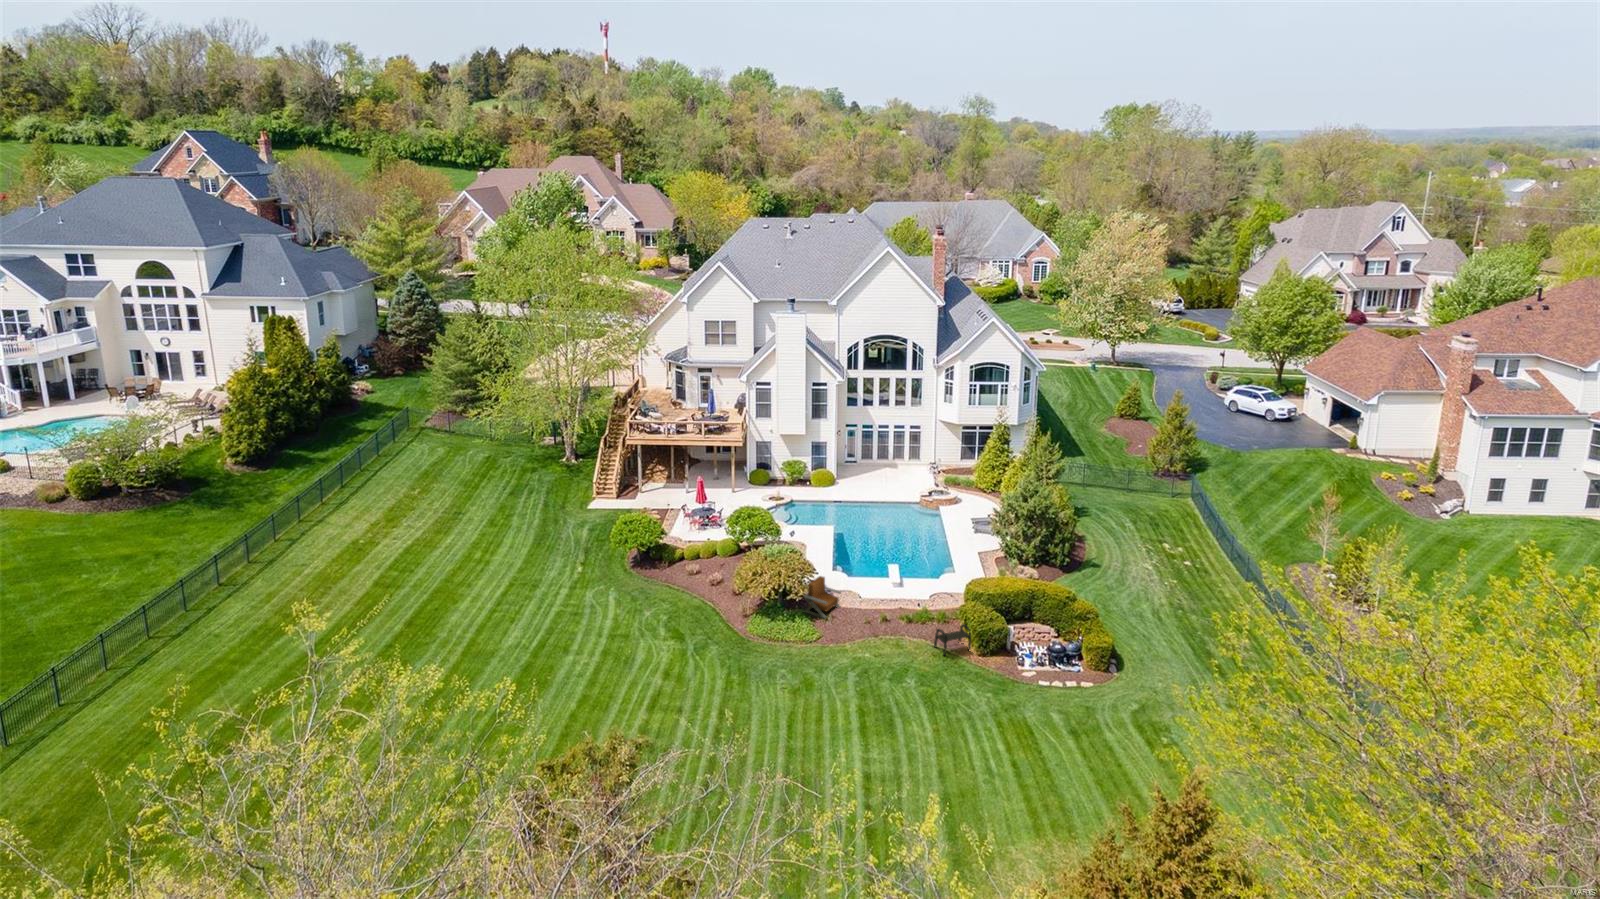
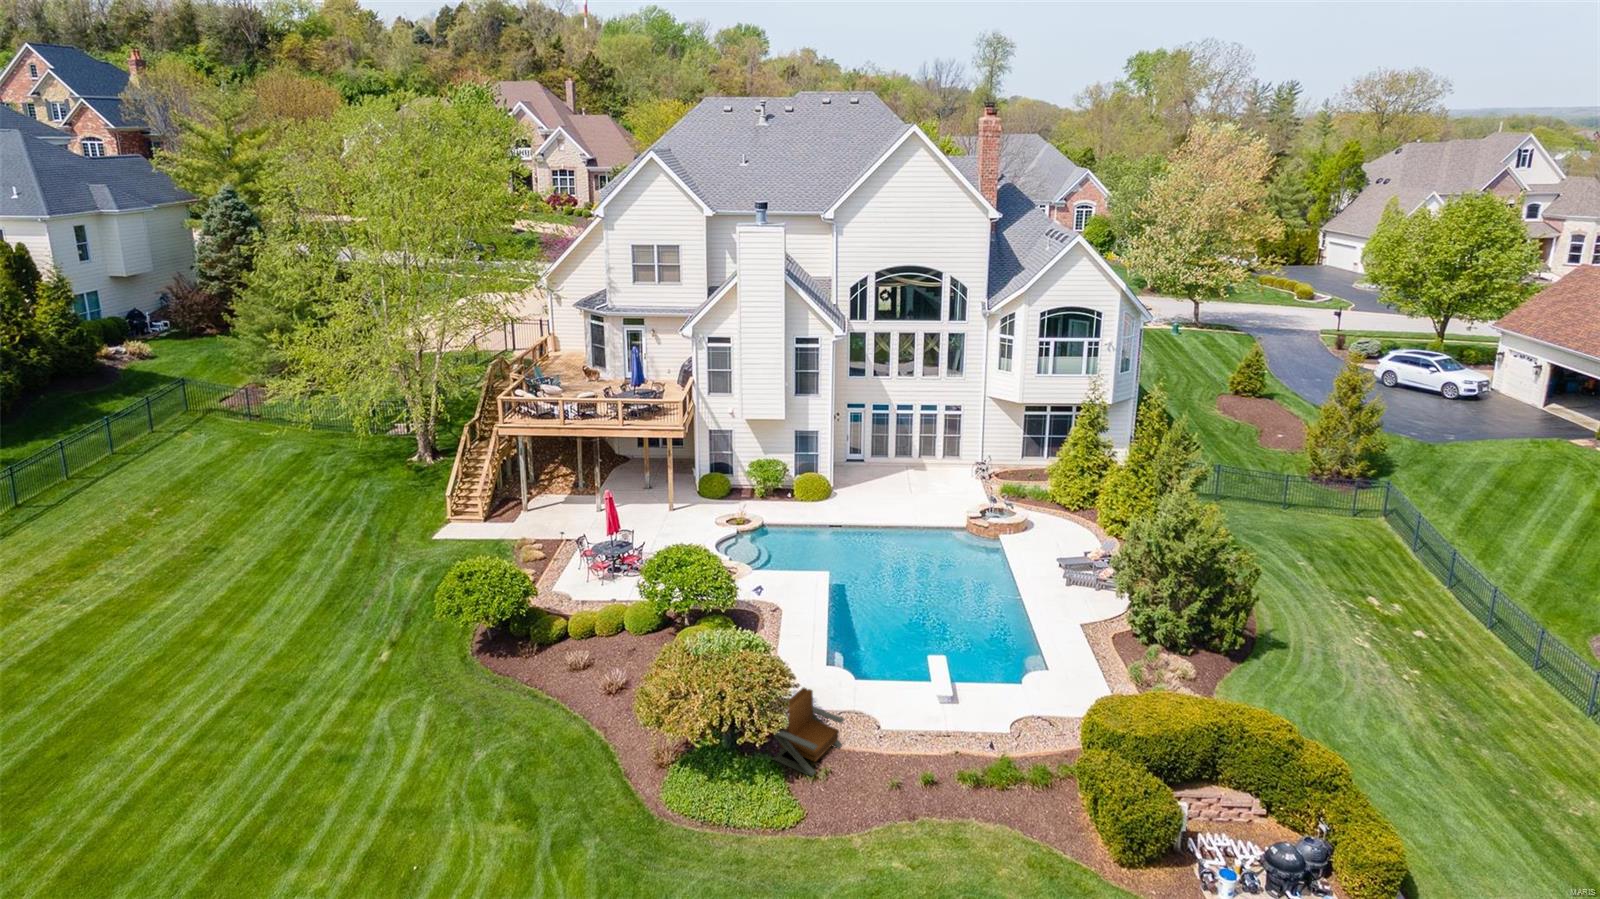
bench: present [934,624,971,656] -> none [1030,799,1110,873]

